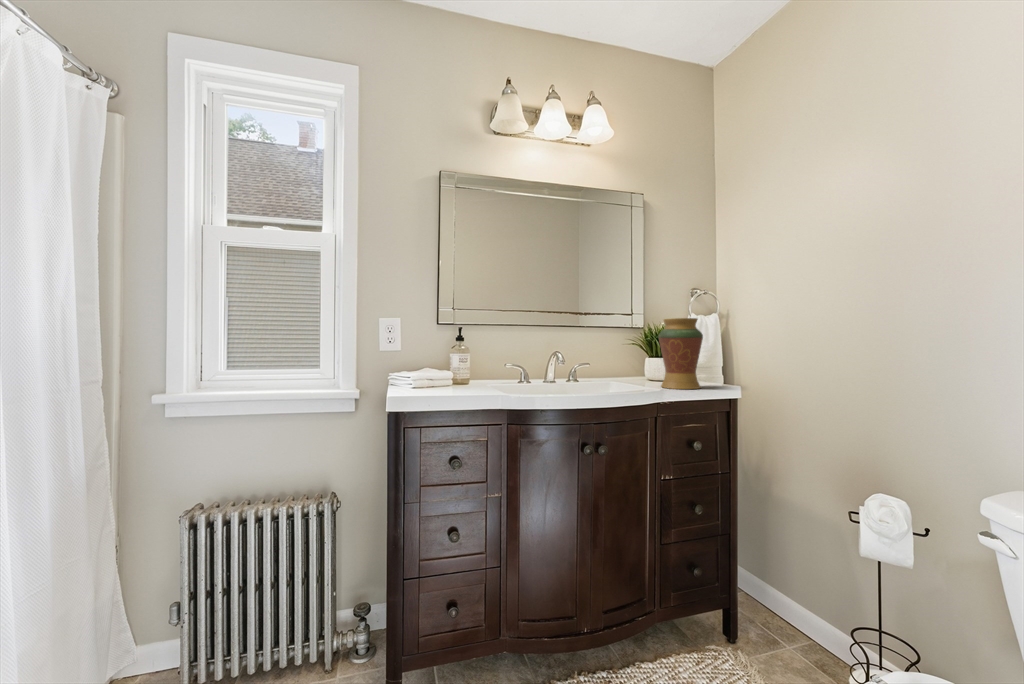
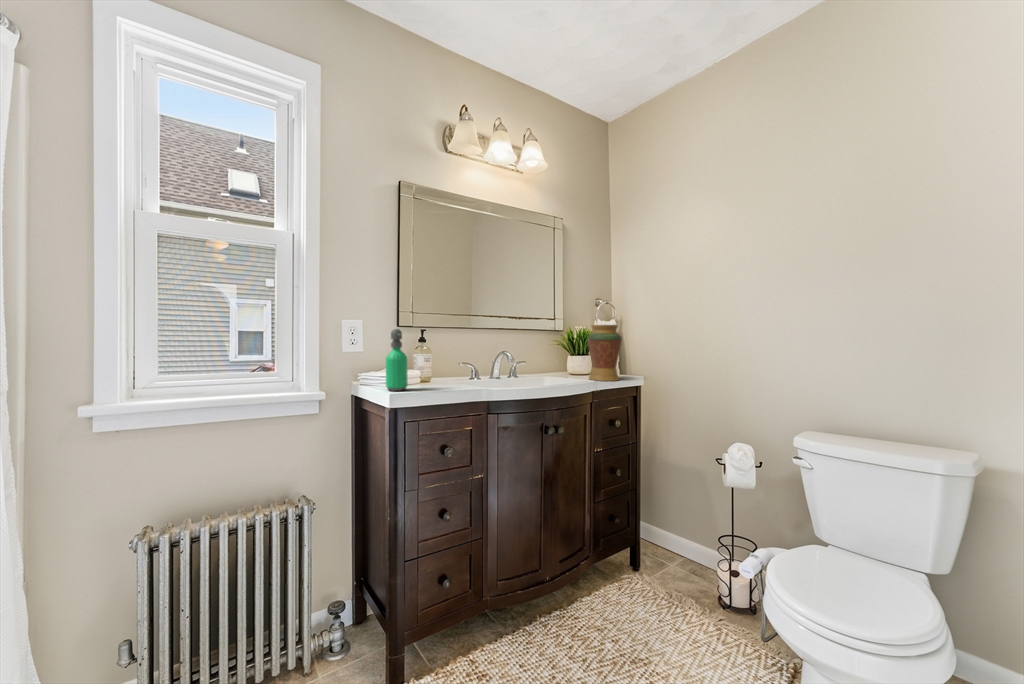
soap dispenser: none [407,325,430,390] -> present [386,329,408,391]

